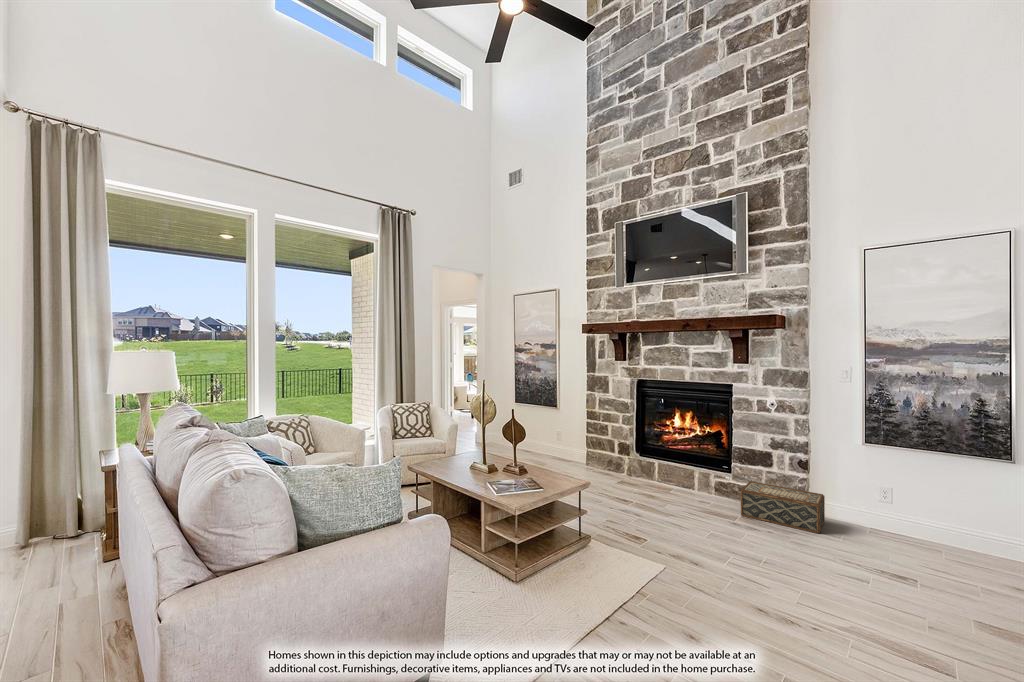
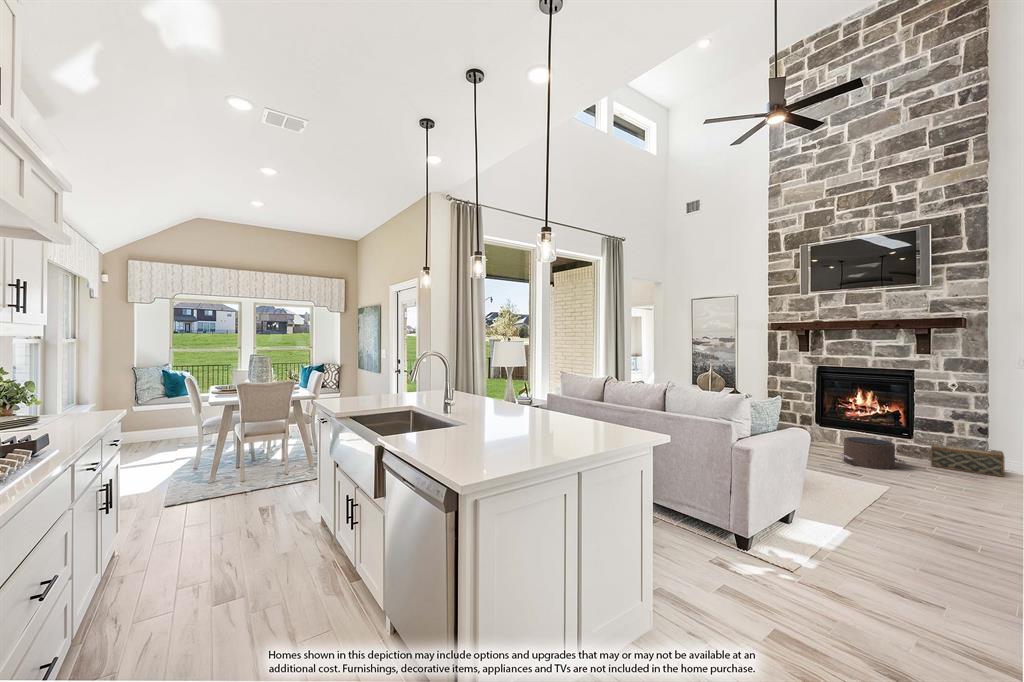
pouf: none [629,477,704,526] -> present [838,437,907,469]

